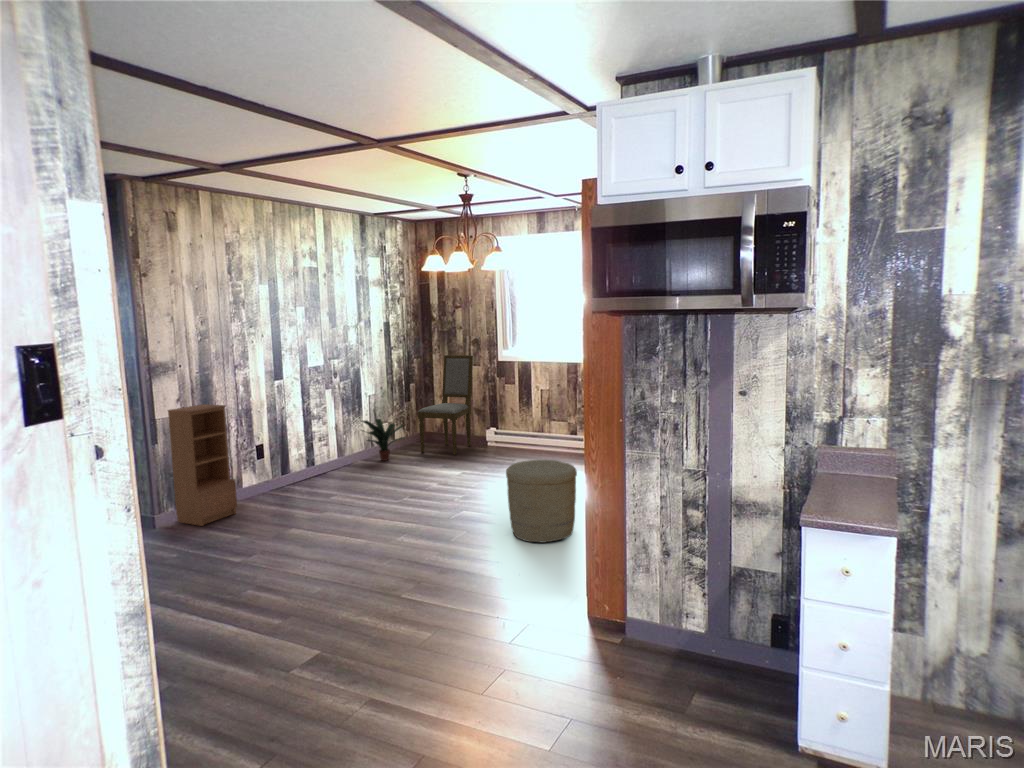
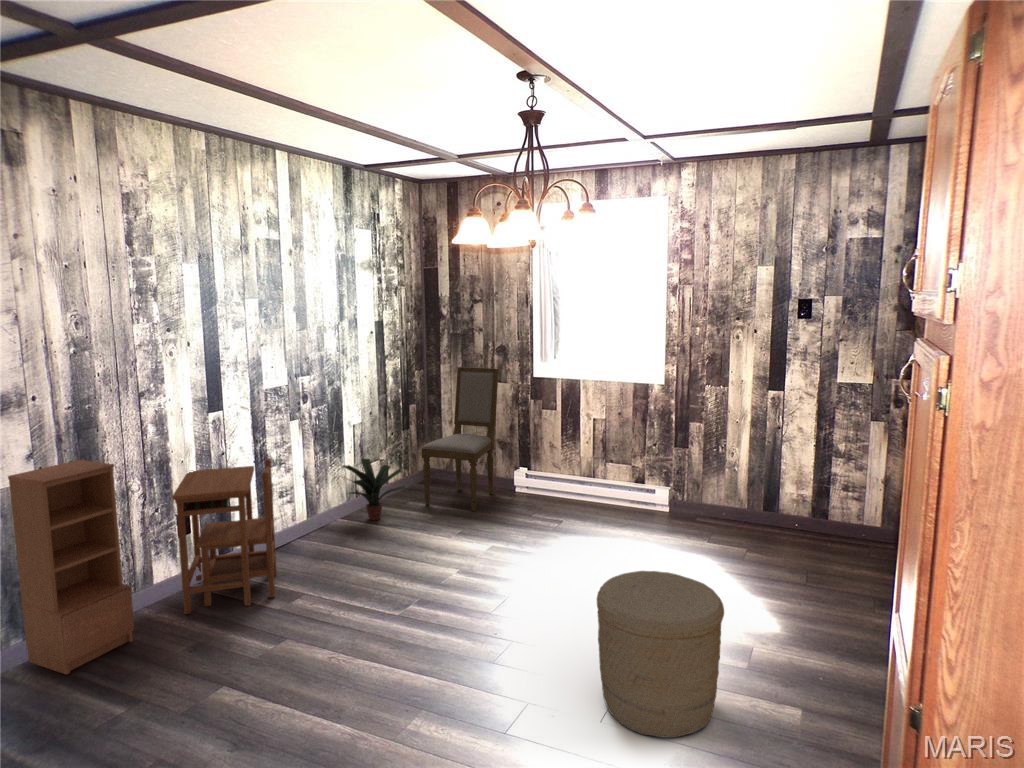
side table: none [257,409,320,503] -> present [172,458,277,614]

